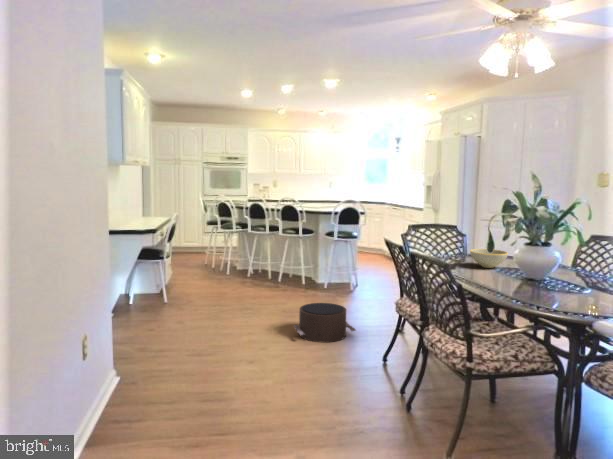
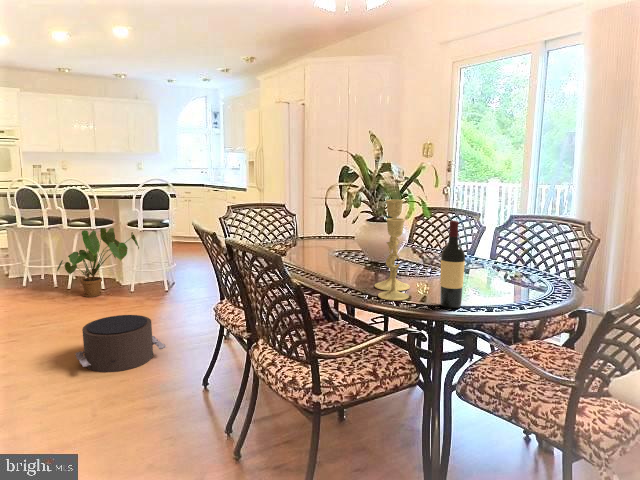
candlestick: none [521,230,550,304] -> present [375,200,410,301]
house plant: none [274,236,333,290] -> present [57,228,139,297]
wine bottle: none [569,248,590,312] -> present [440,221,465,308]
bowl: present [470,249,508,268] -> none [303,230,348,253]

